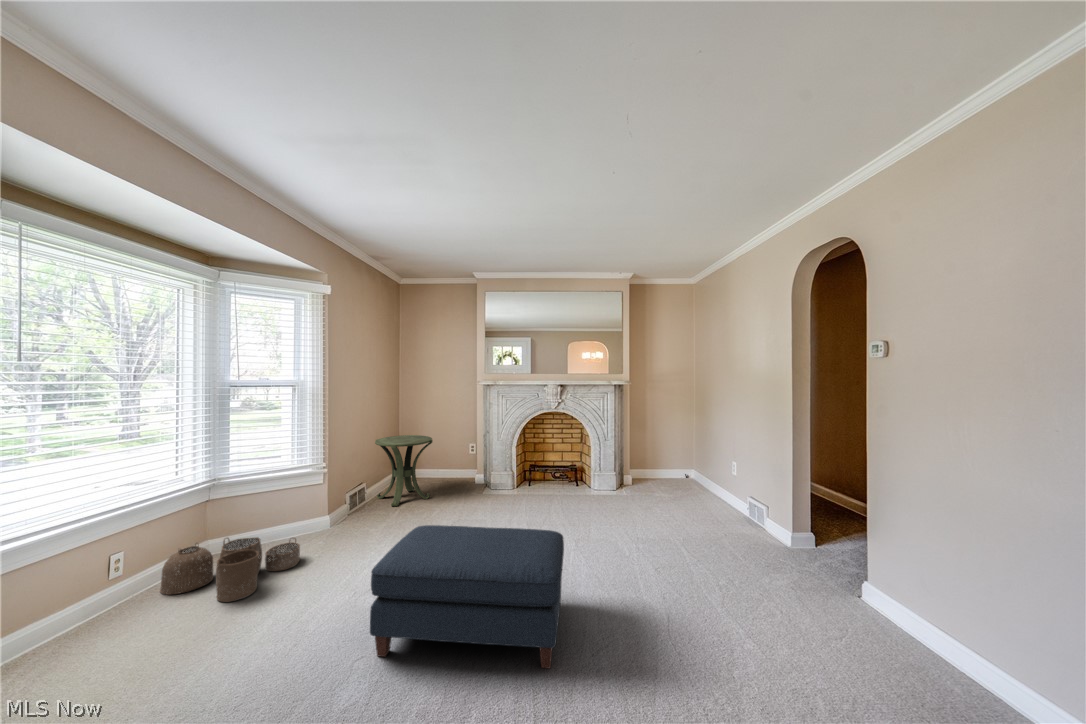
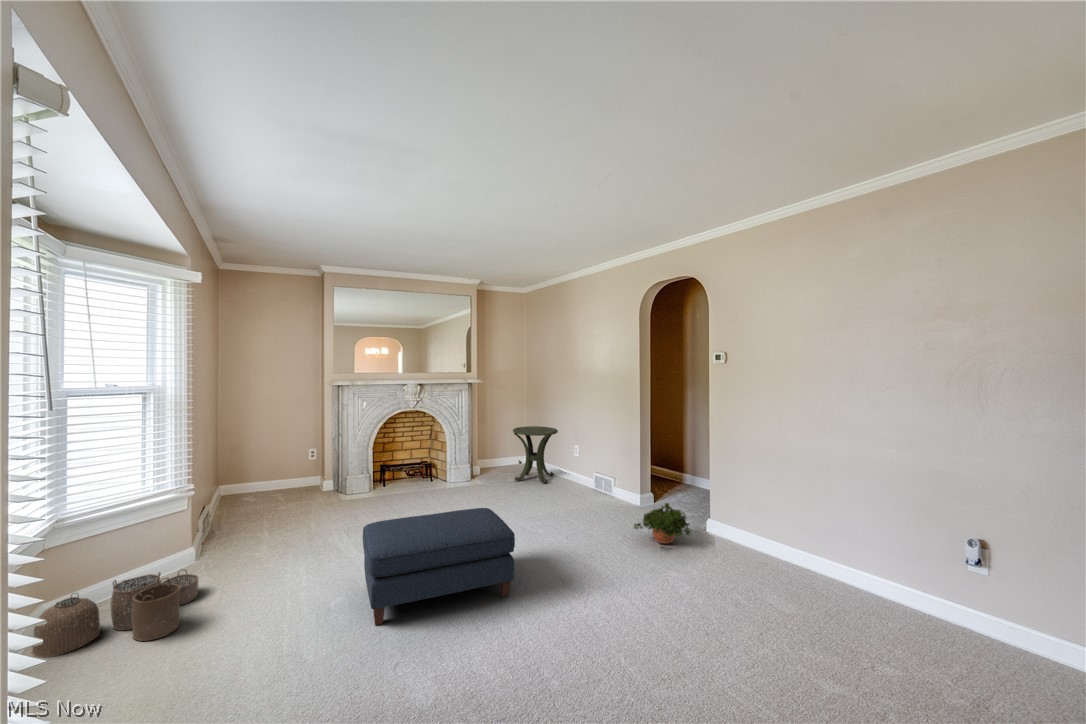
side table: present [375,435,433,506] -> present [513,426,558,484]
potted plant: none [796,576,923,666] -> present [634,503,690,548]

